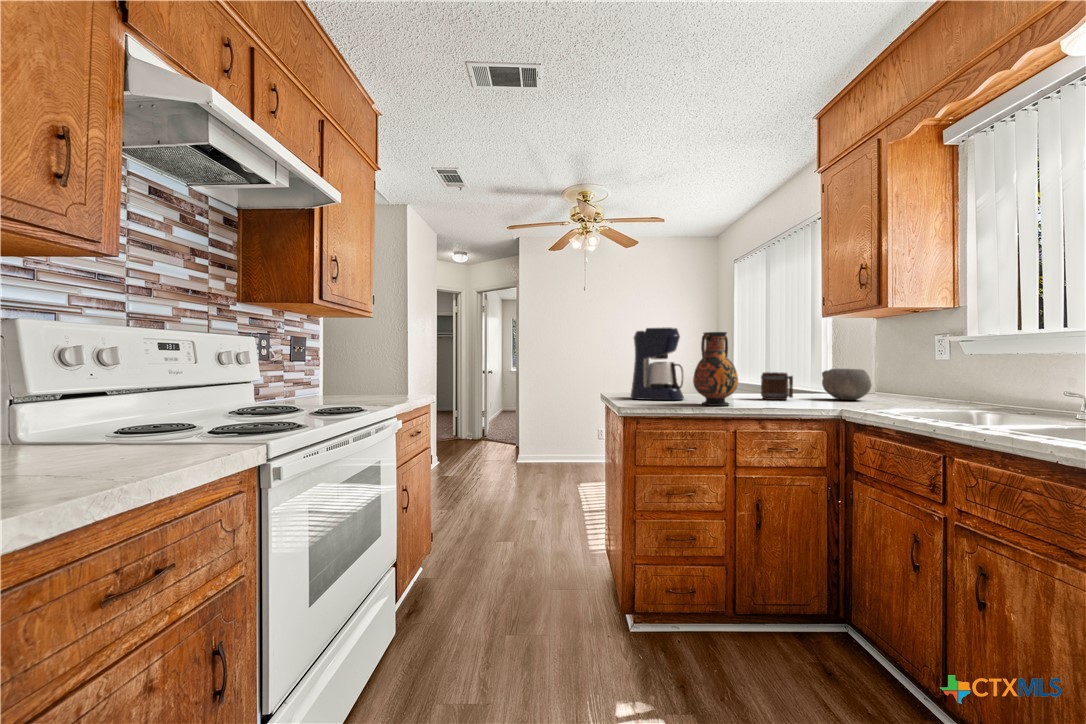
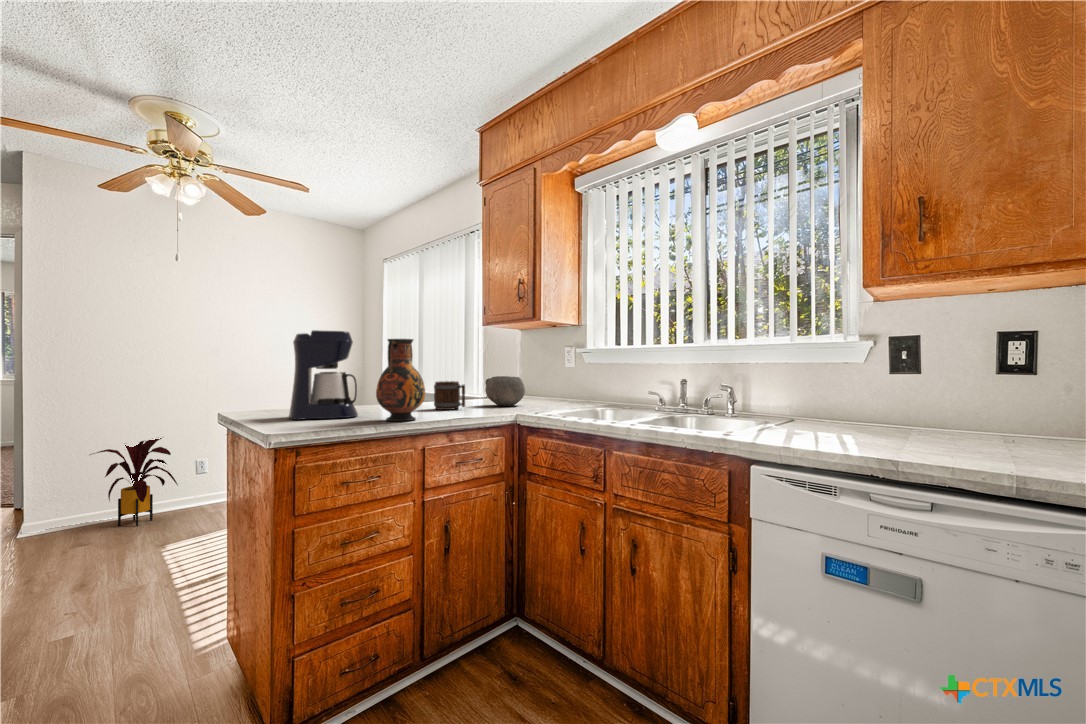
house plant: none [532,410,581,471] -> present [90,438,177,526]

